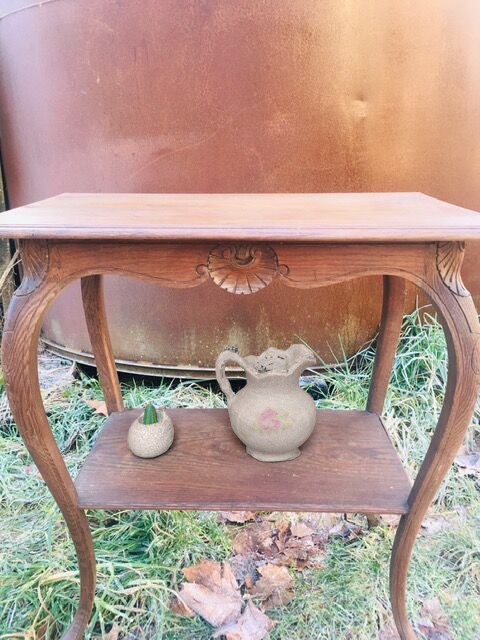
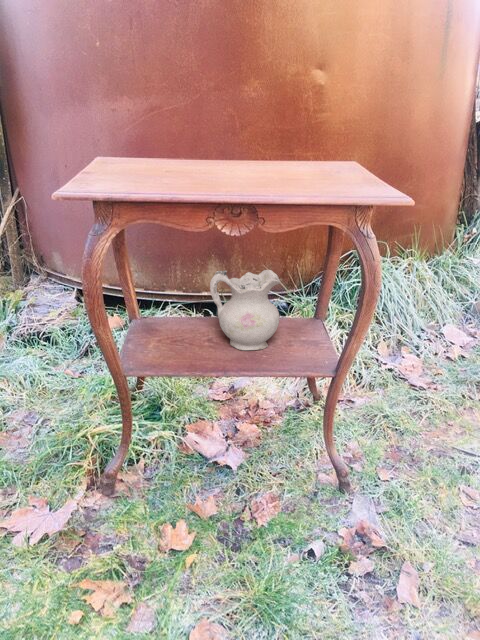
succulent planter: present [127,403,174,458] -> none [148,311,180,348]

